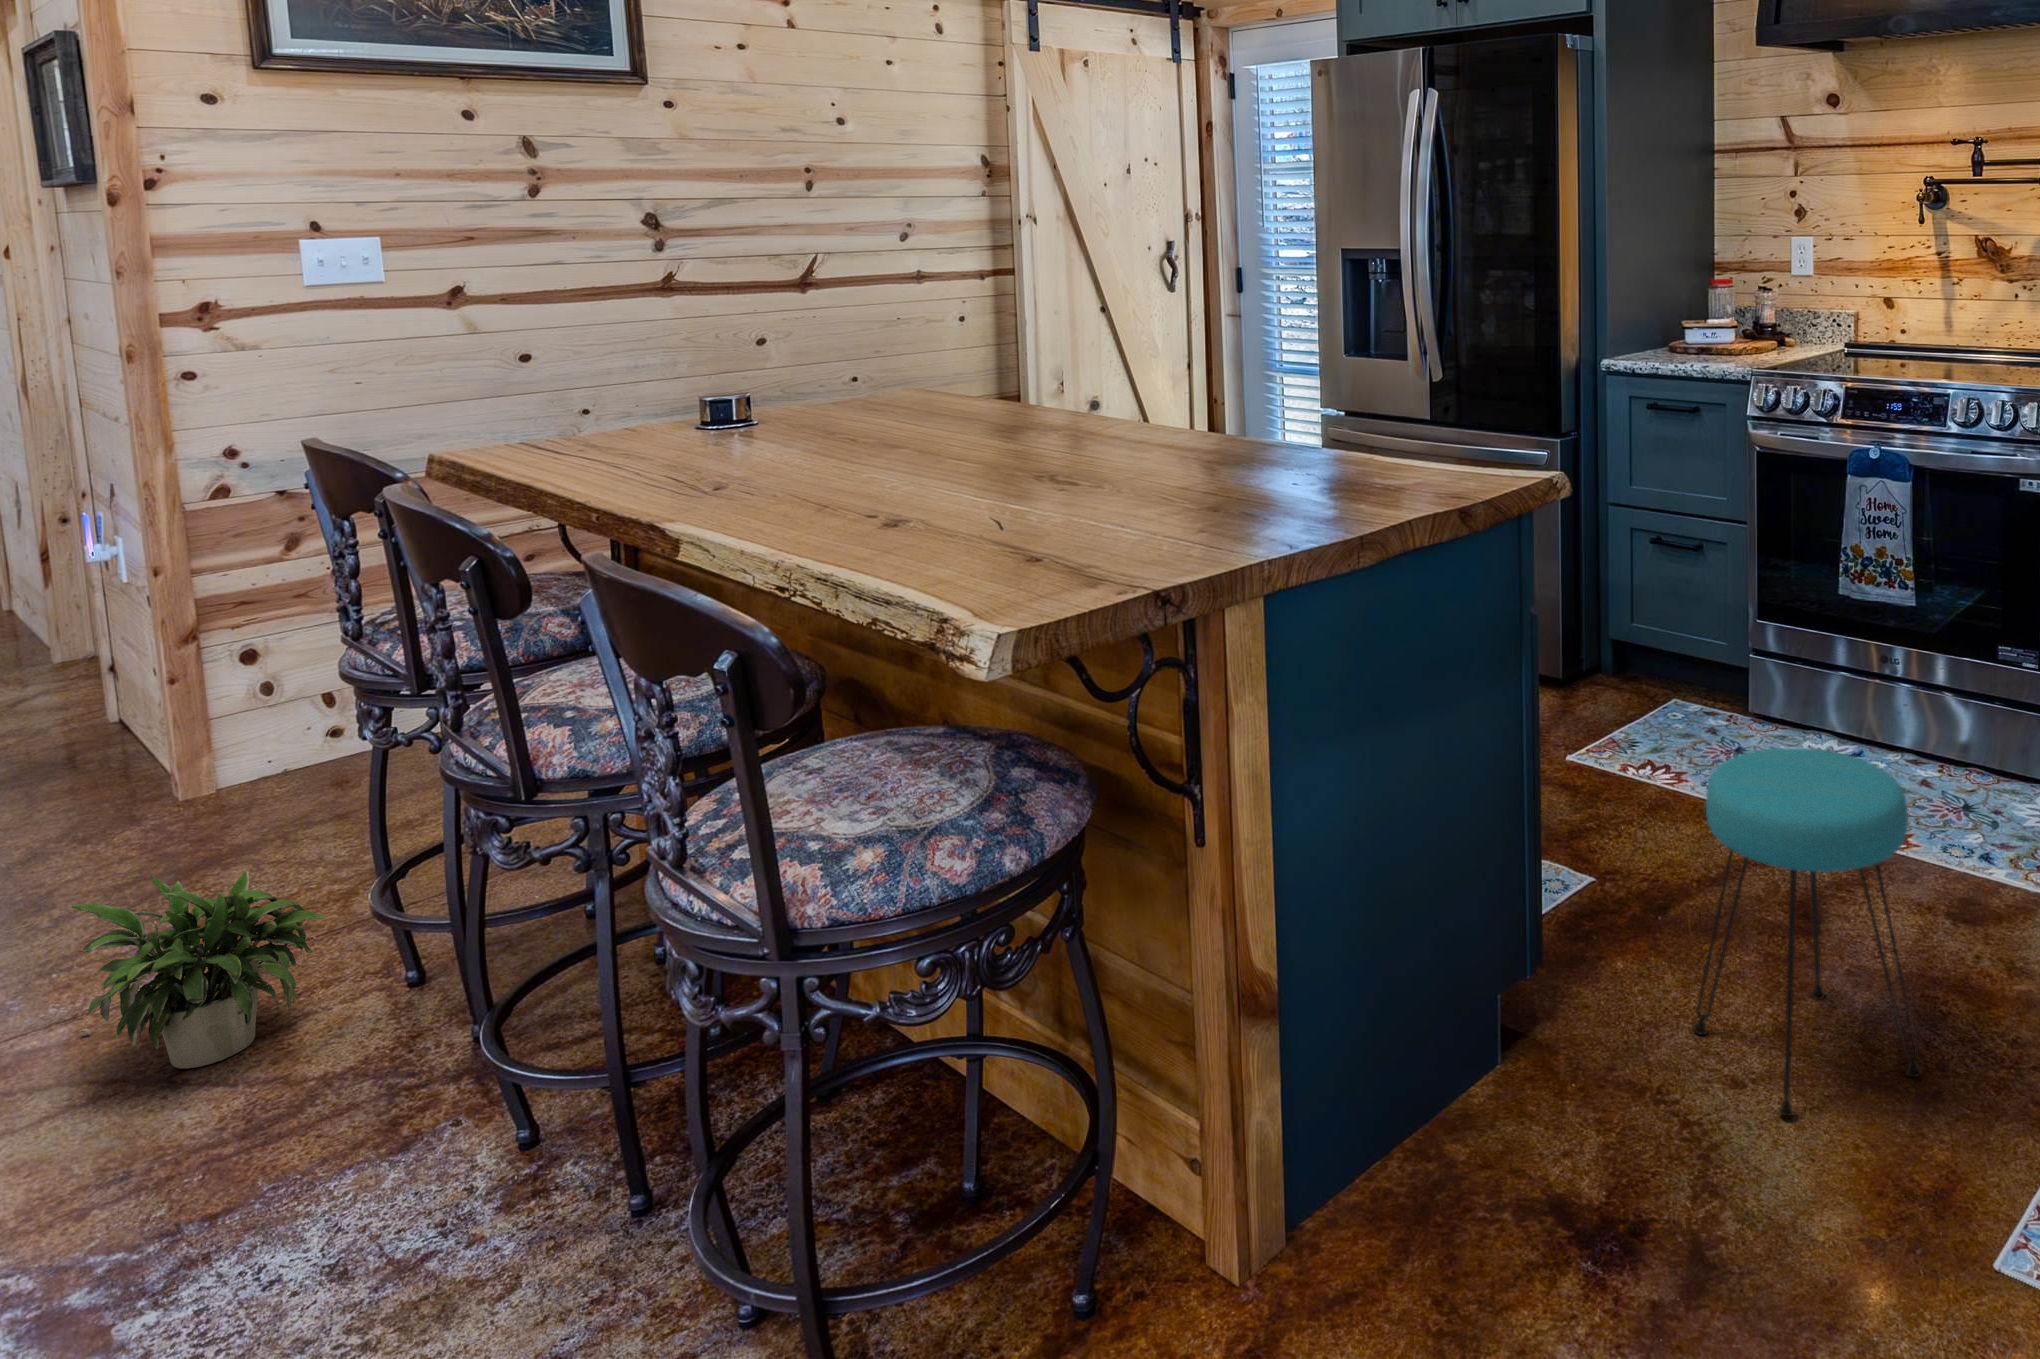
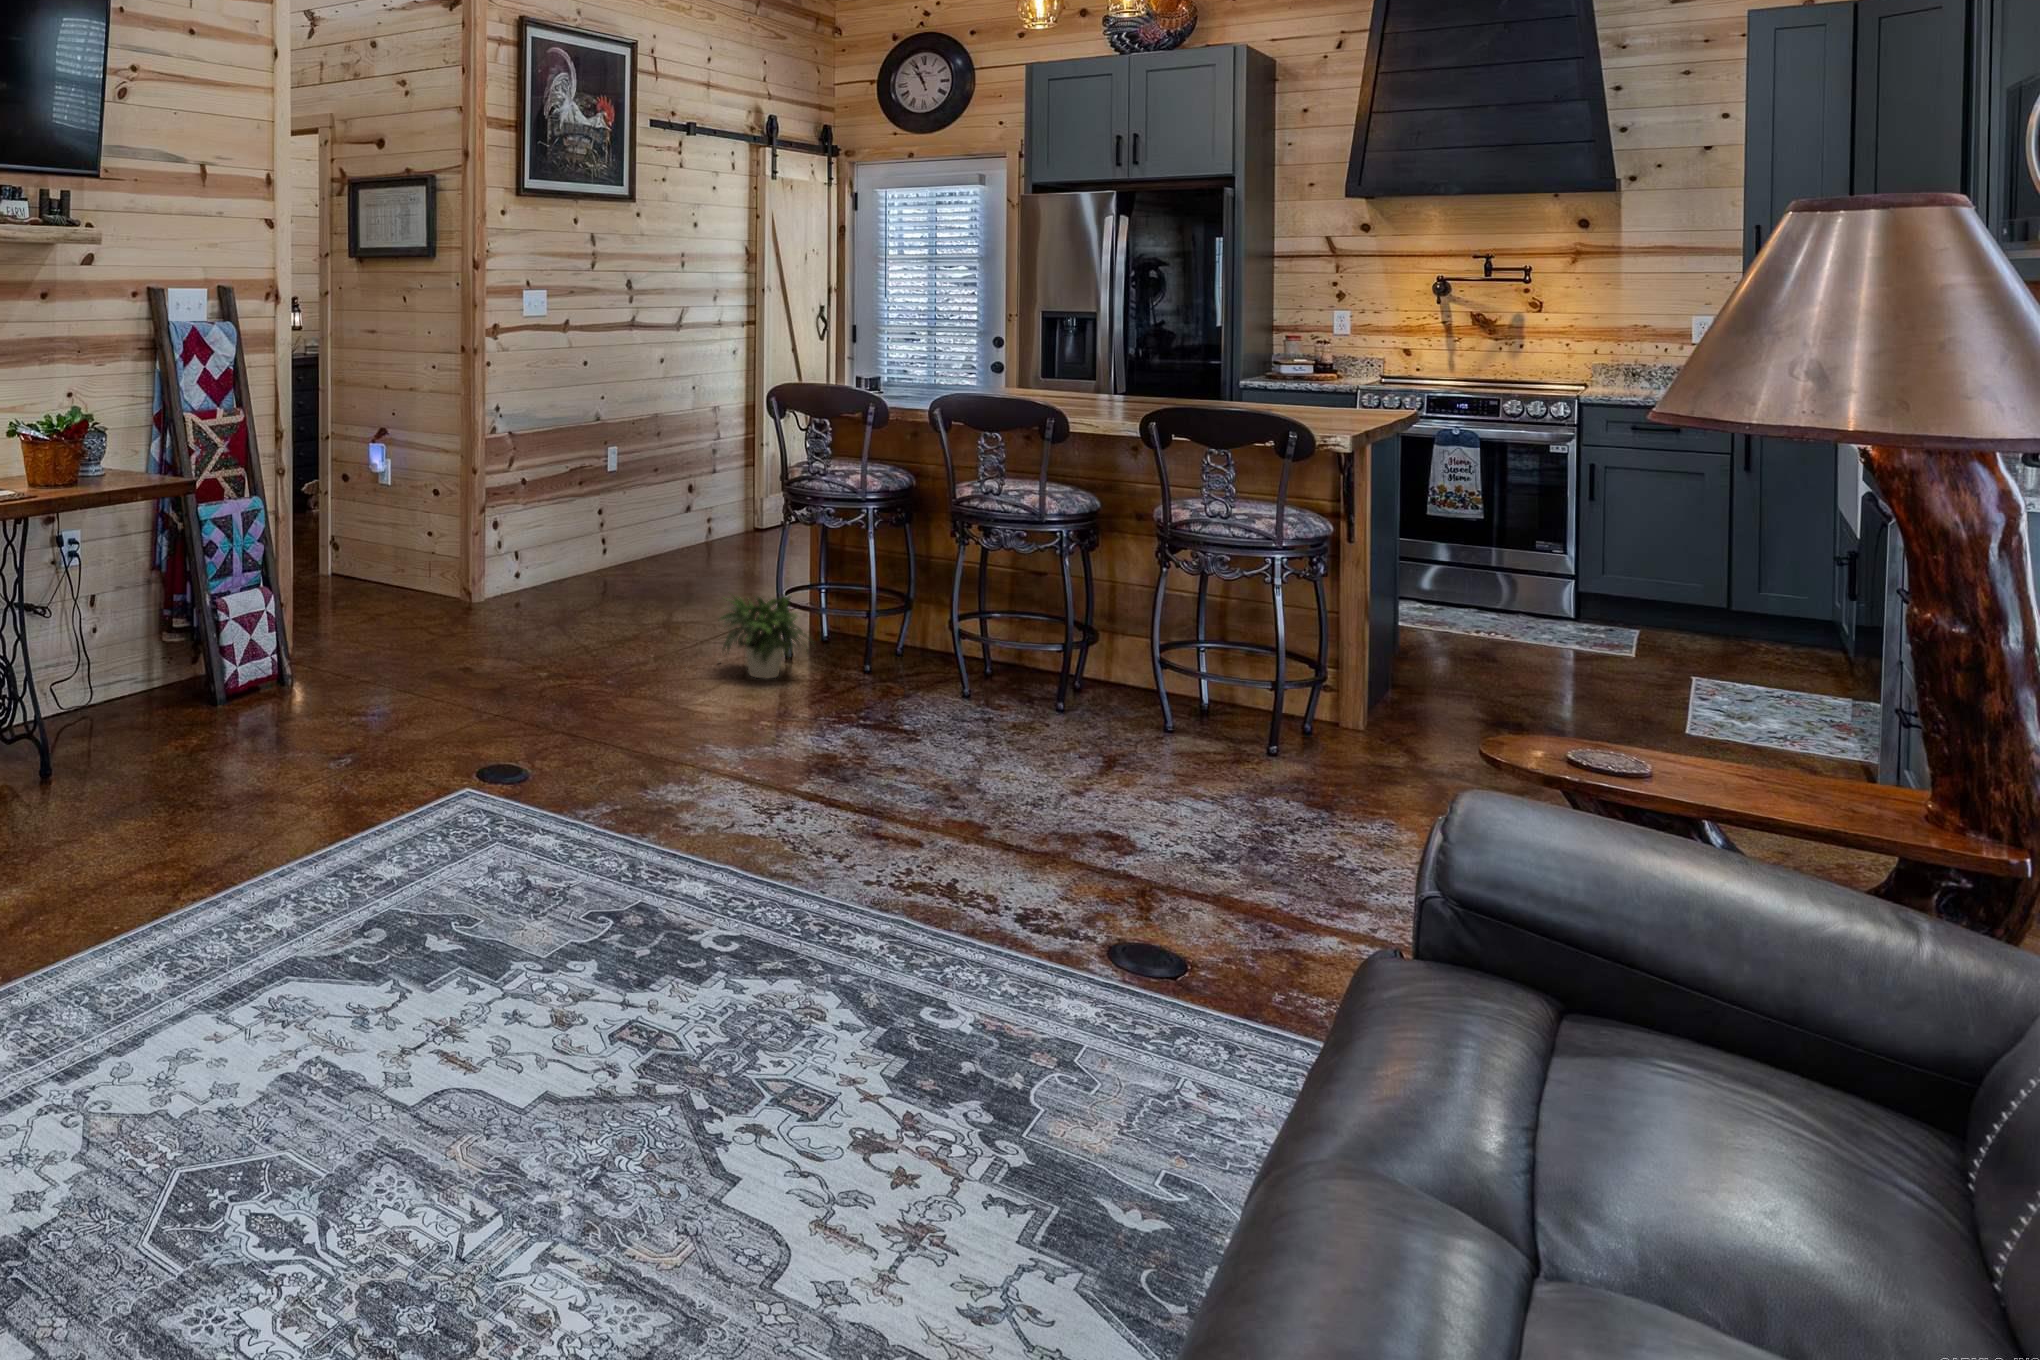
stool: present [1693,748,1922,1116] -> none [1478,546,1604,695]

